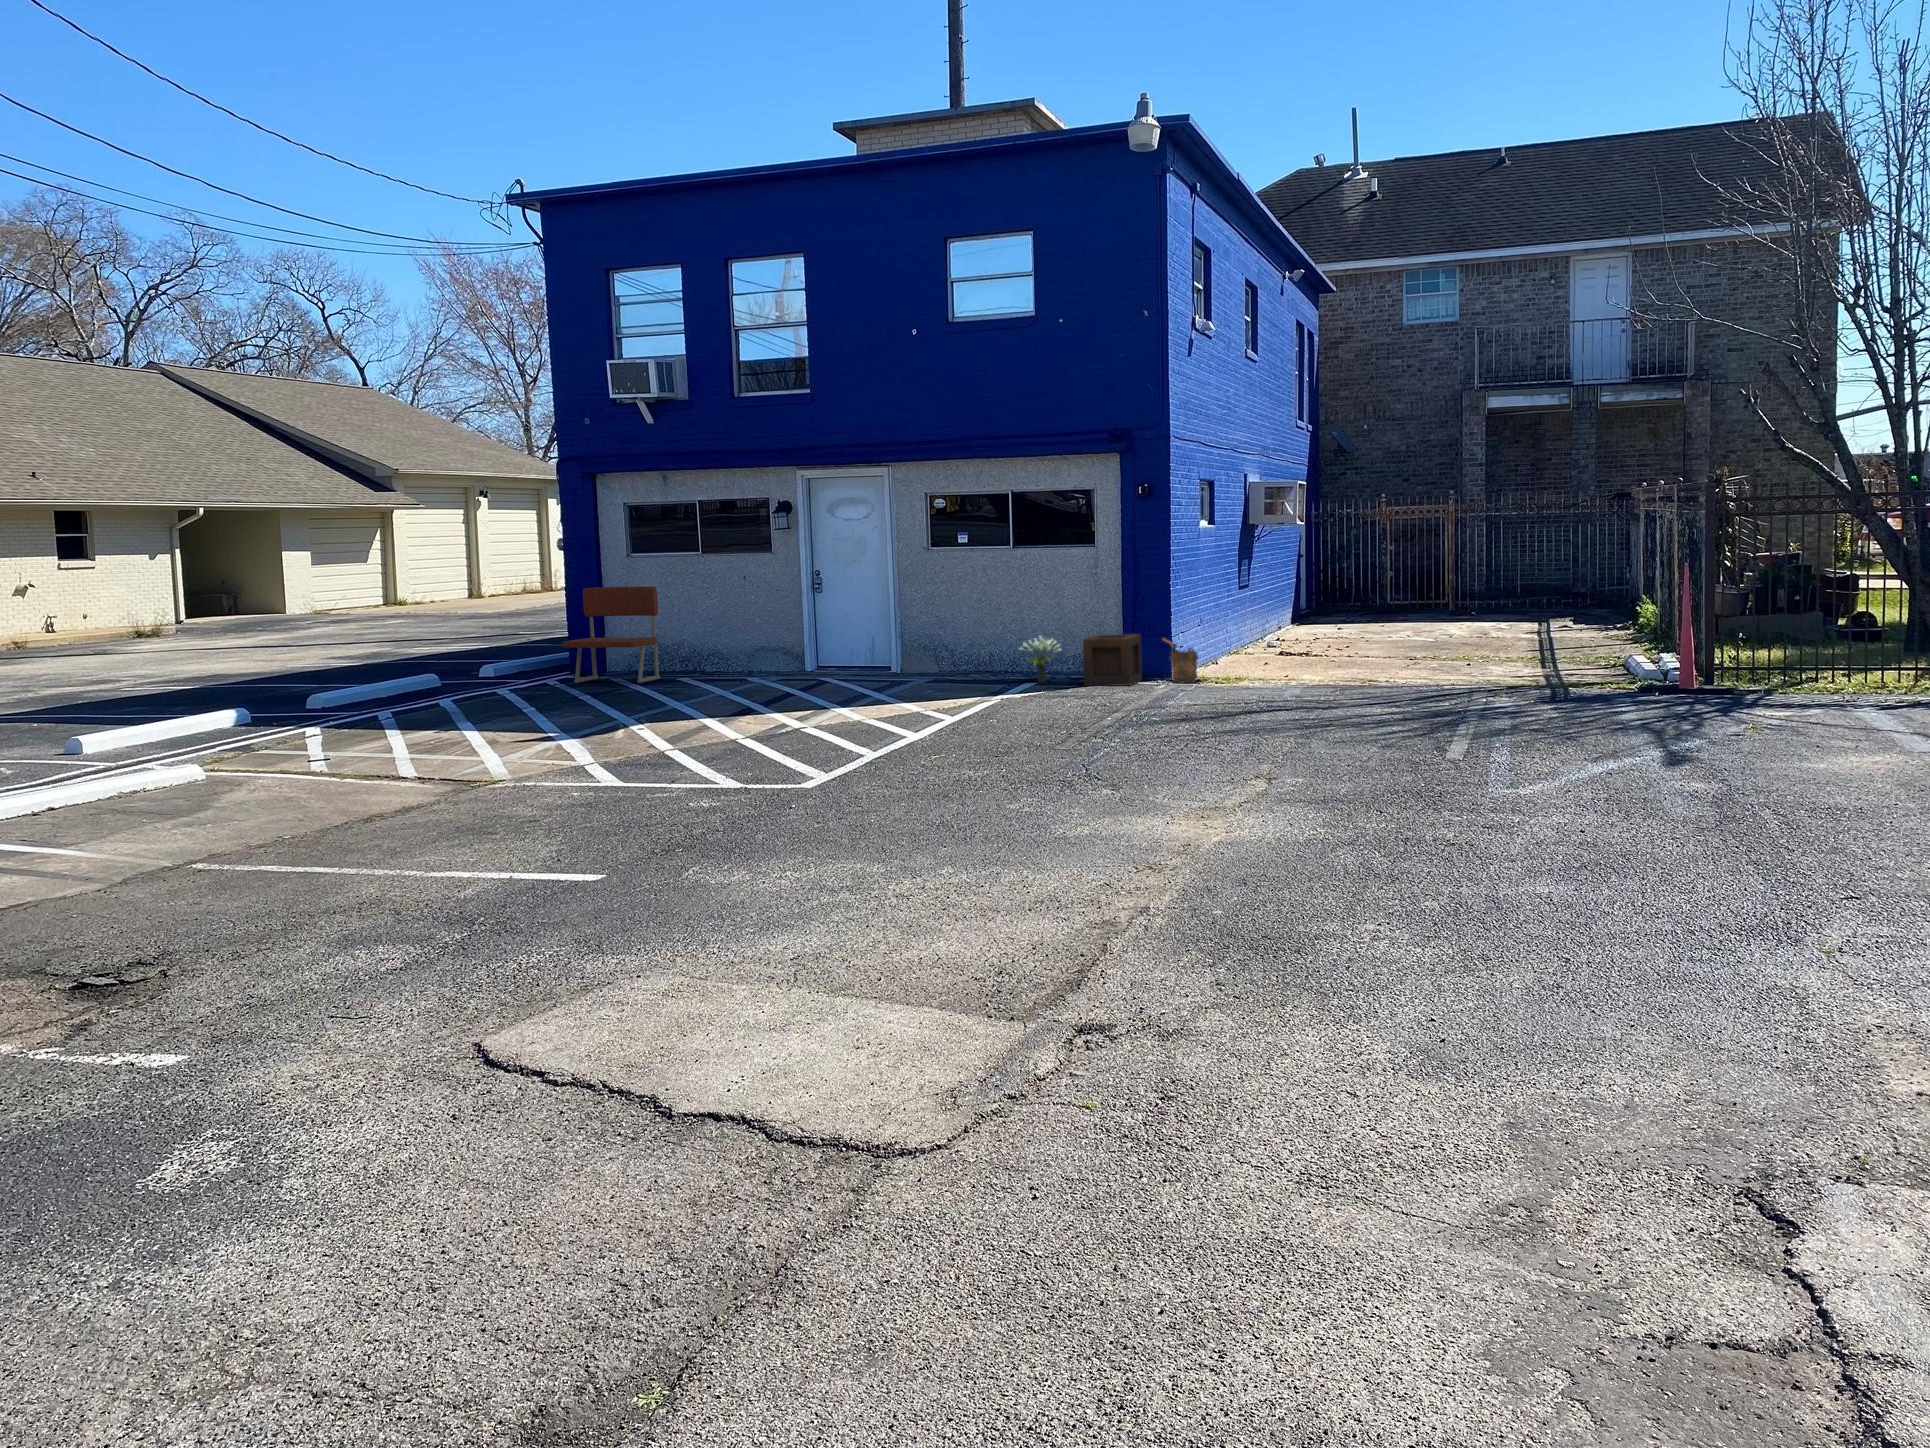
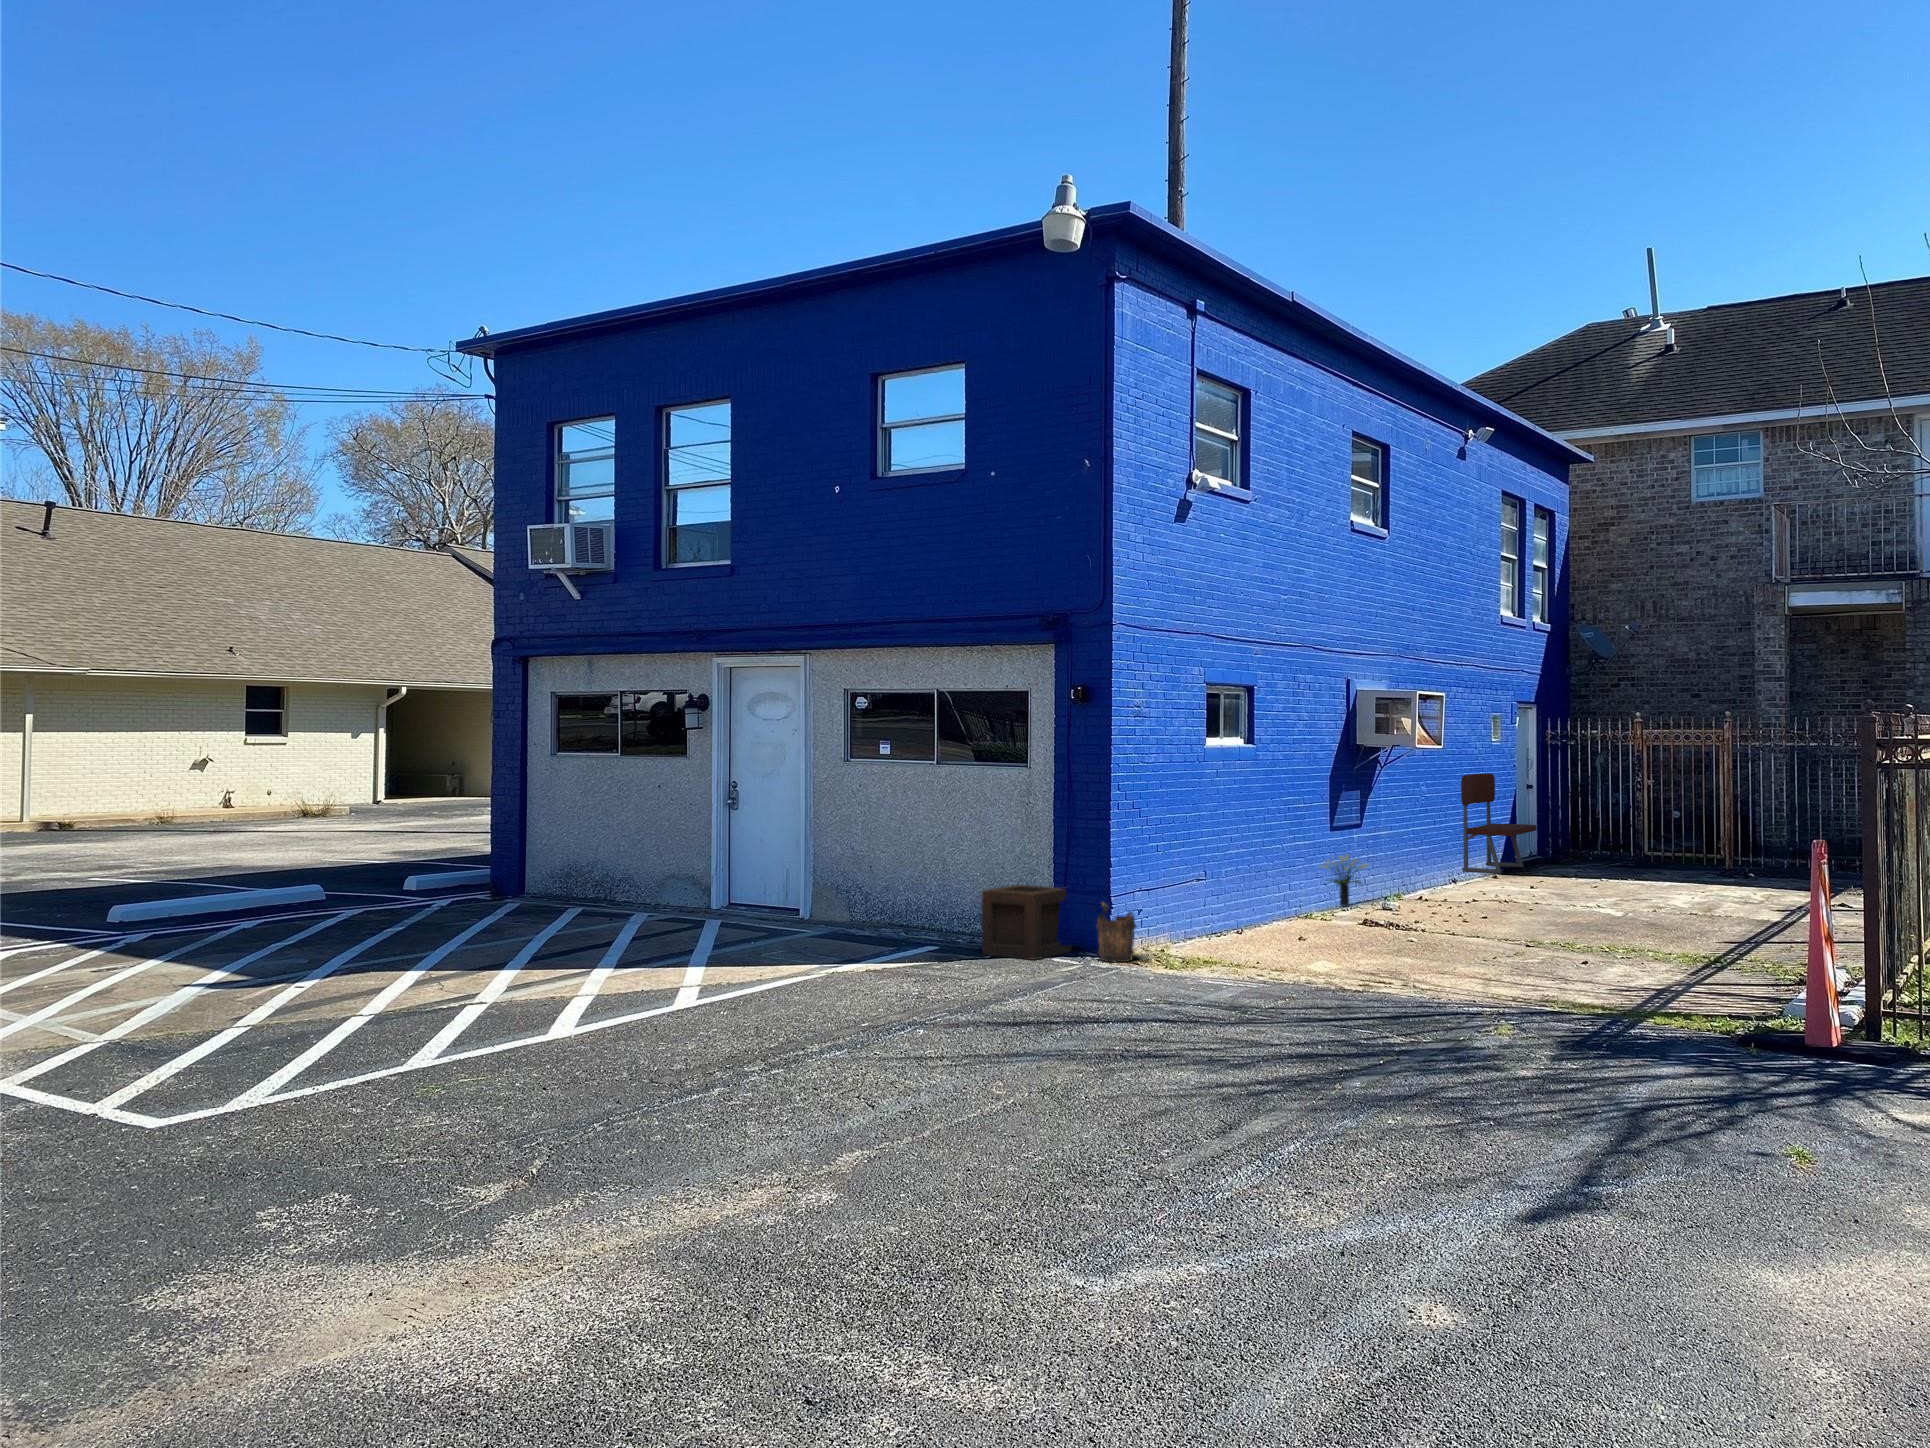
bench: present [562,586,660,683] -> present [1461,773,1537,874]
potted plant: present [1020,636,1061,683] -> present [1320,854,1368,906]

